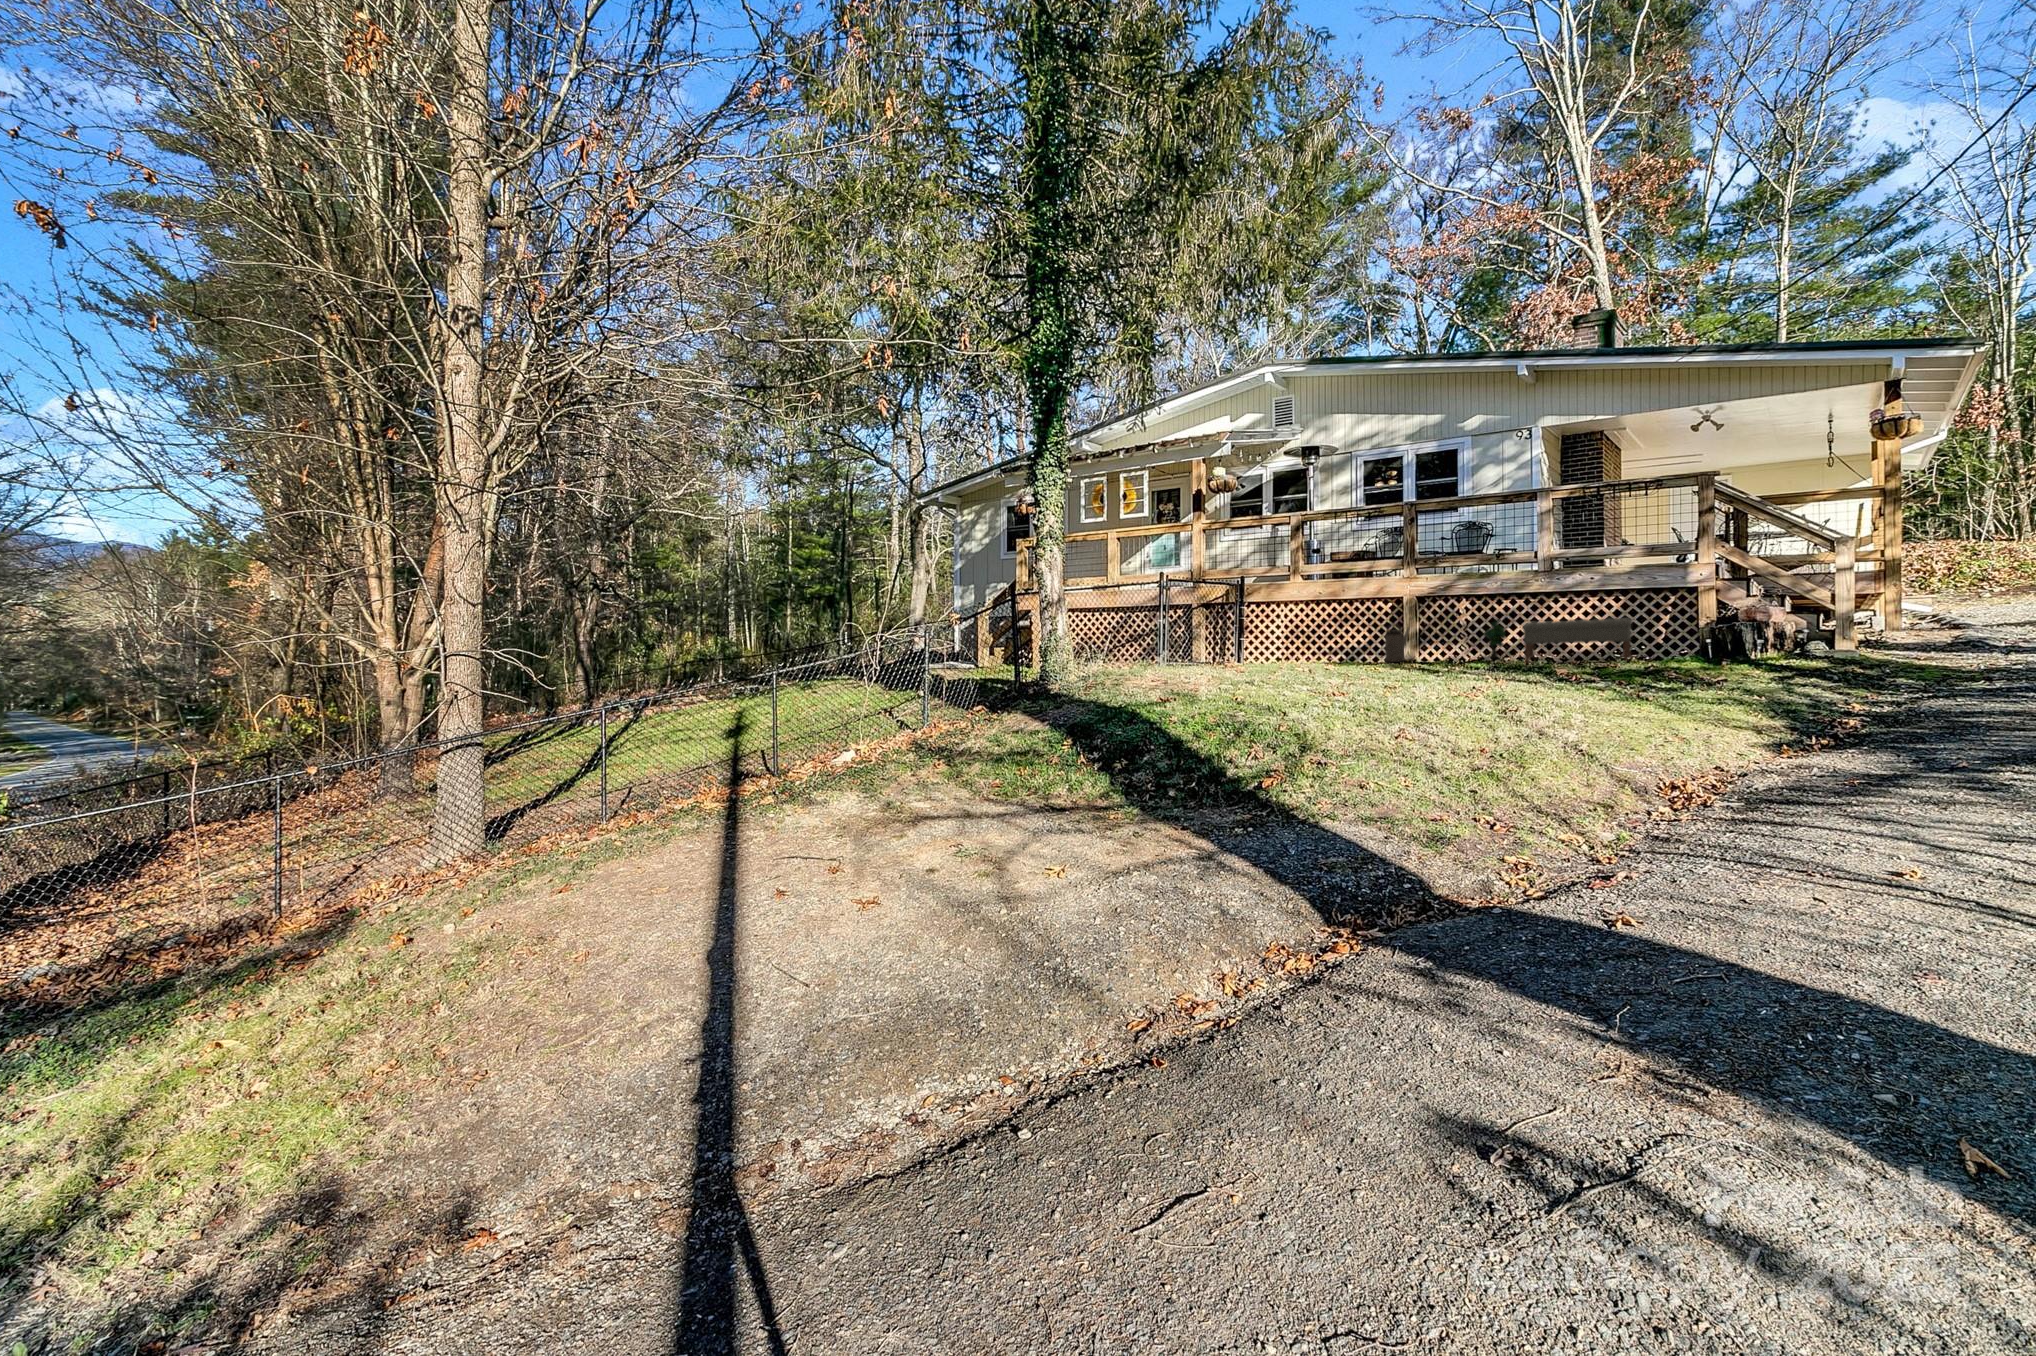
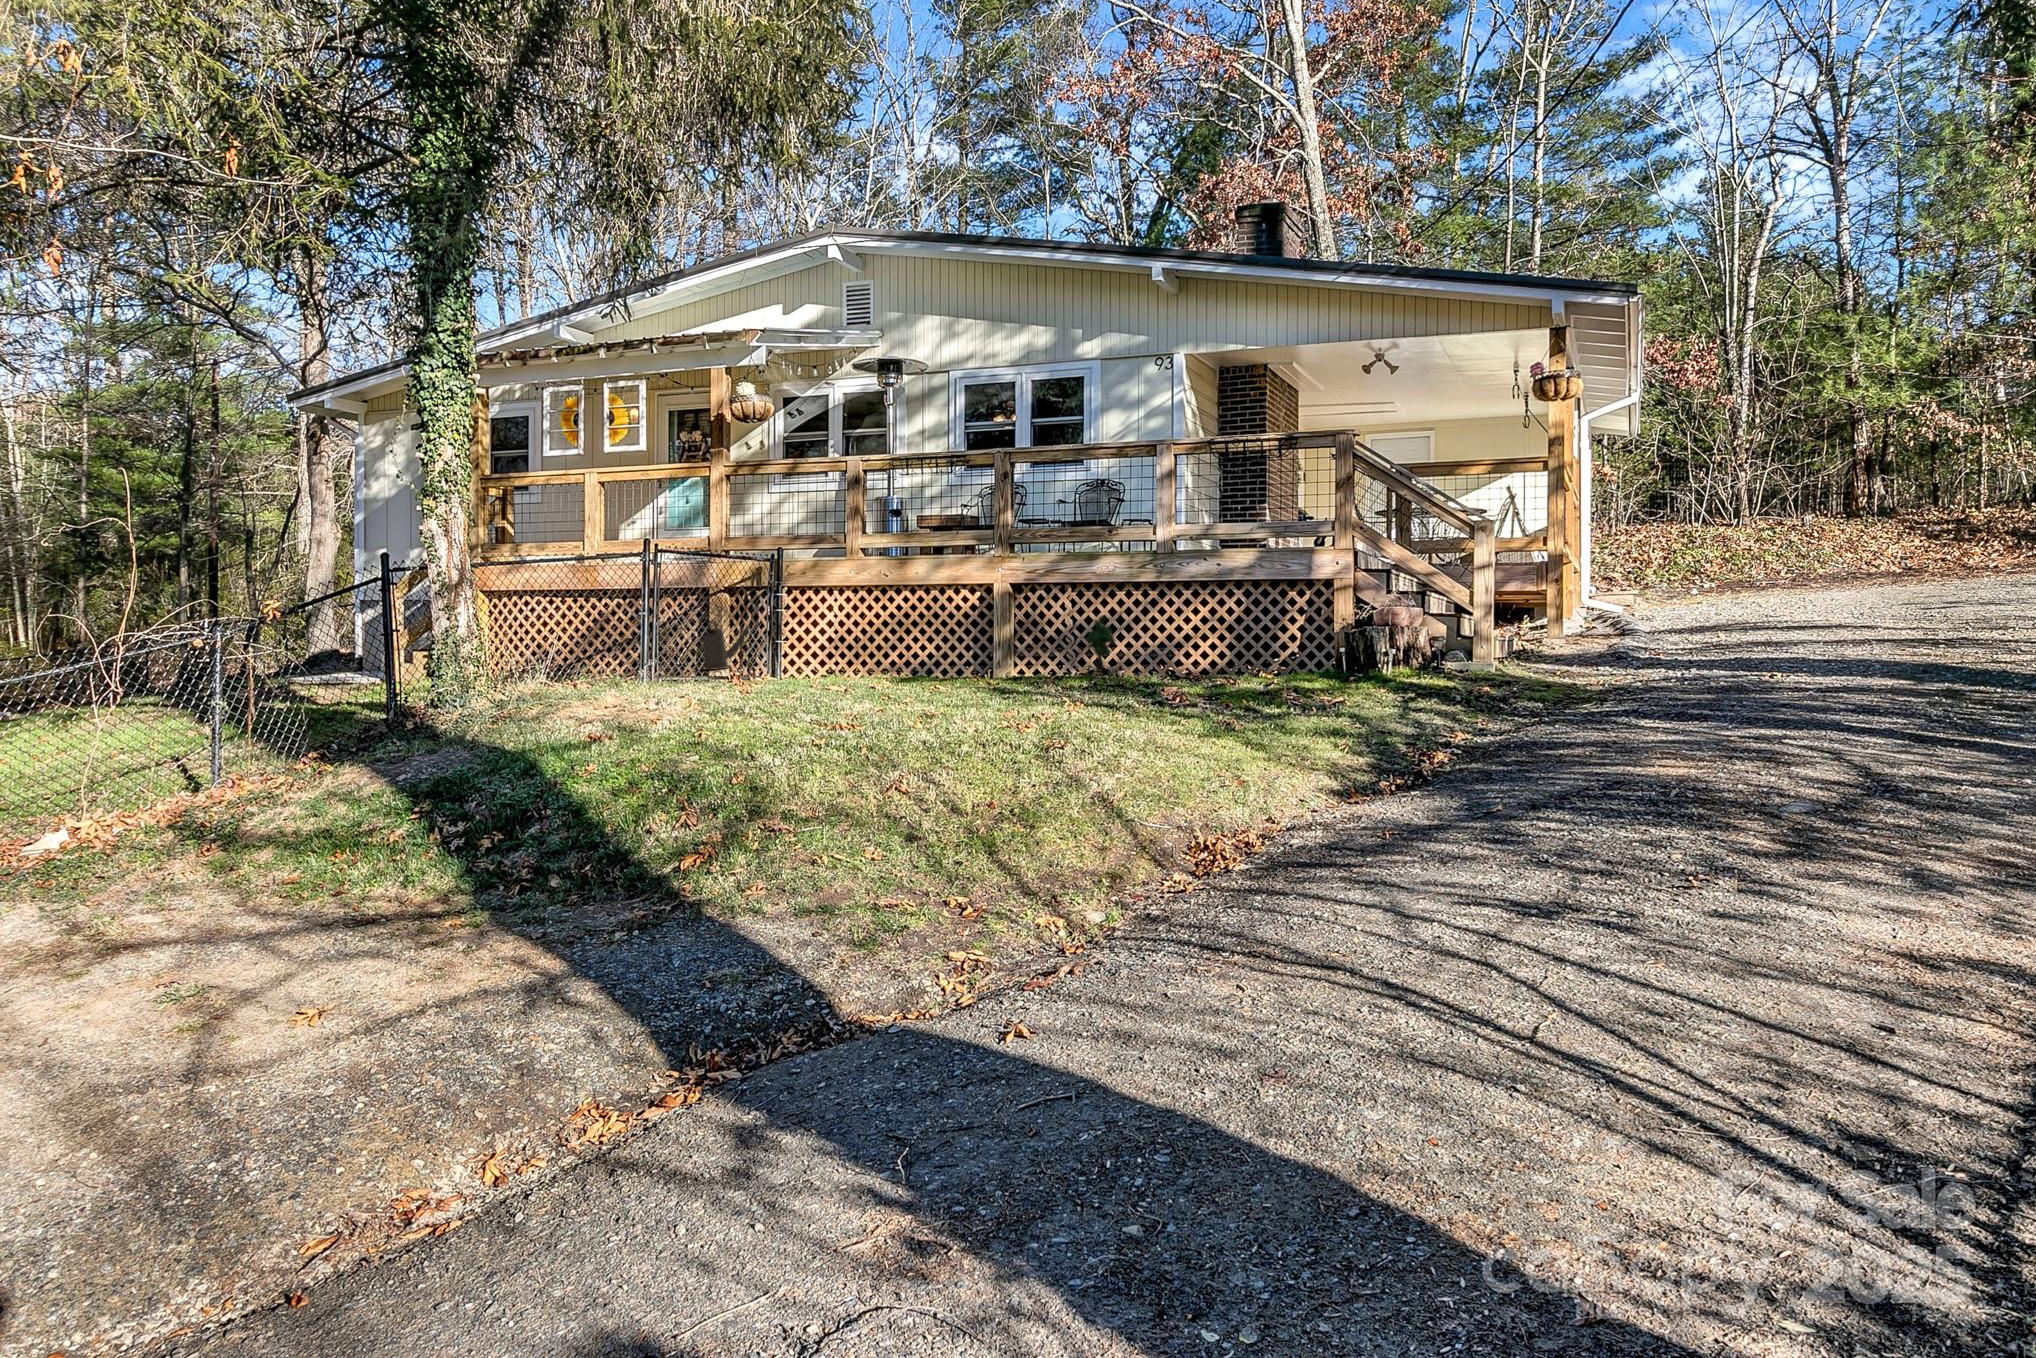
bench: present [1523,618,1632,662] -> none [1127,616,1258,678]
watering can: present [1385,628,1410,662] -> present [695,620,750,670]

